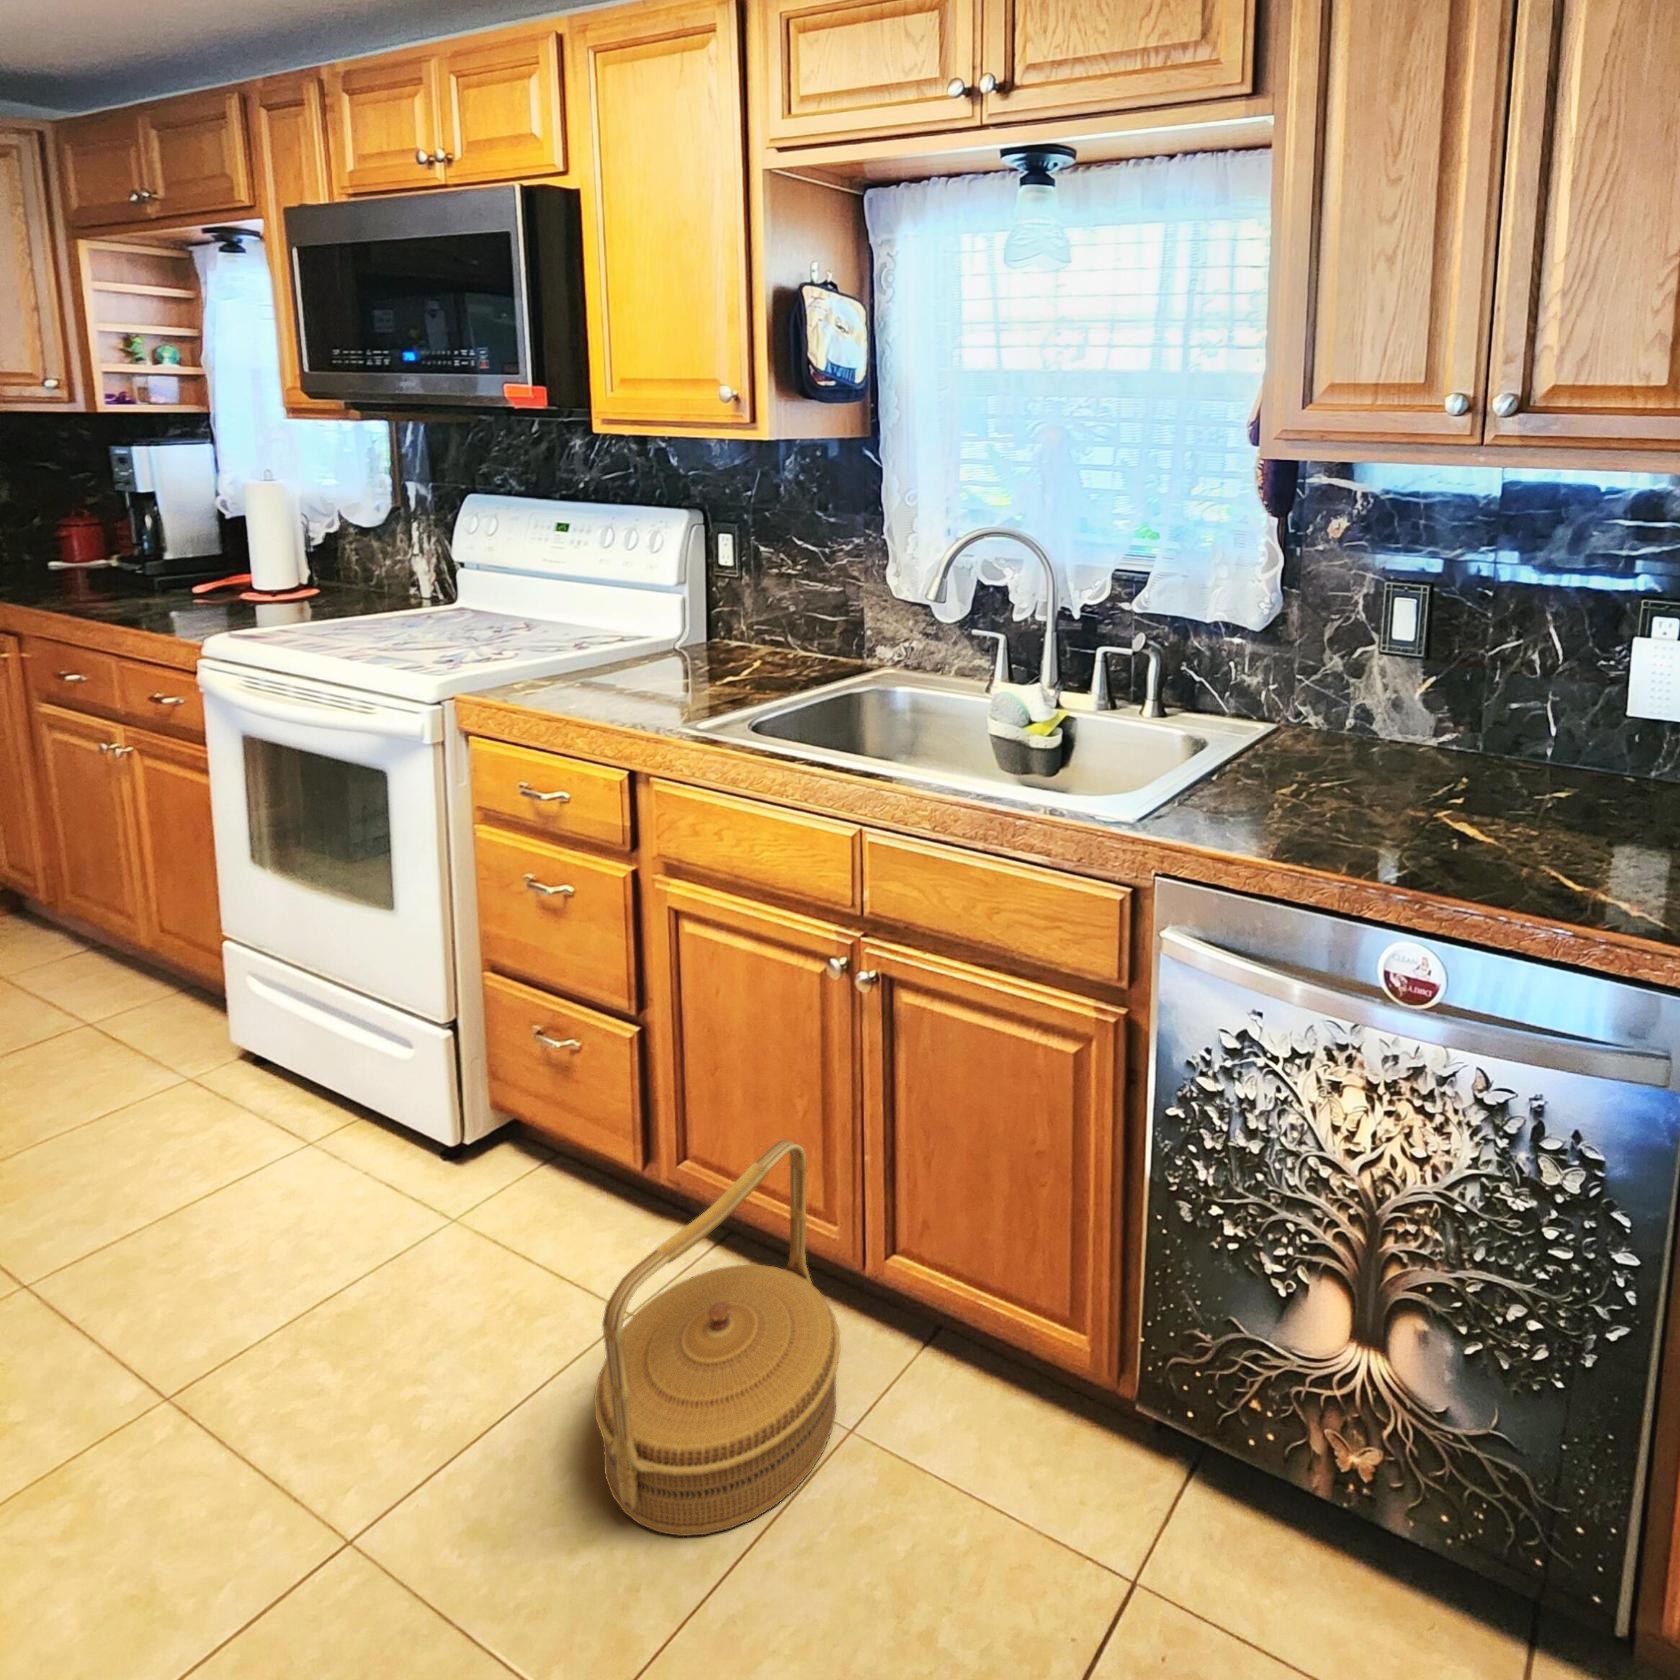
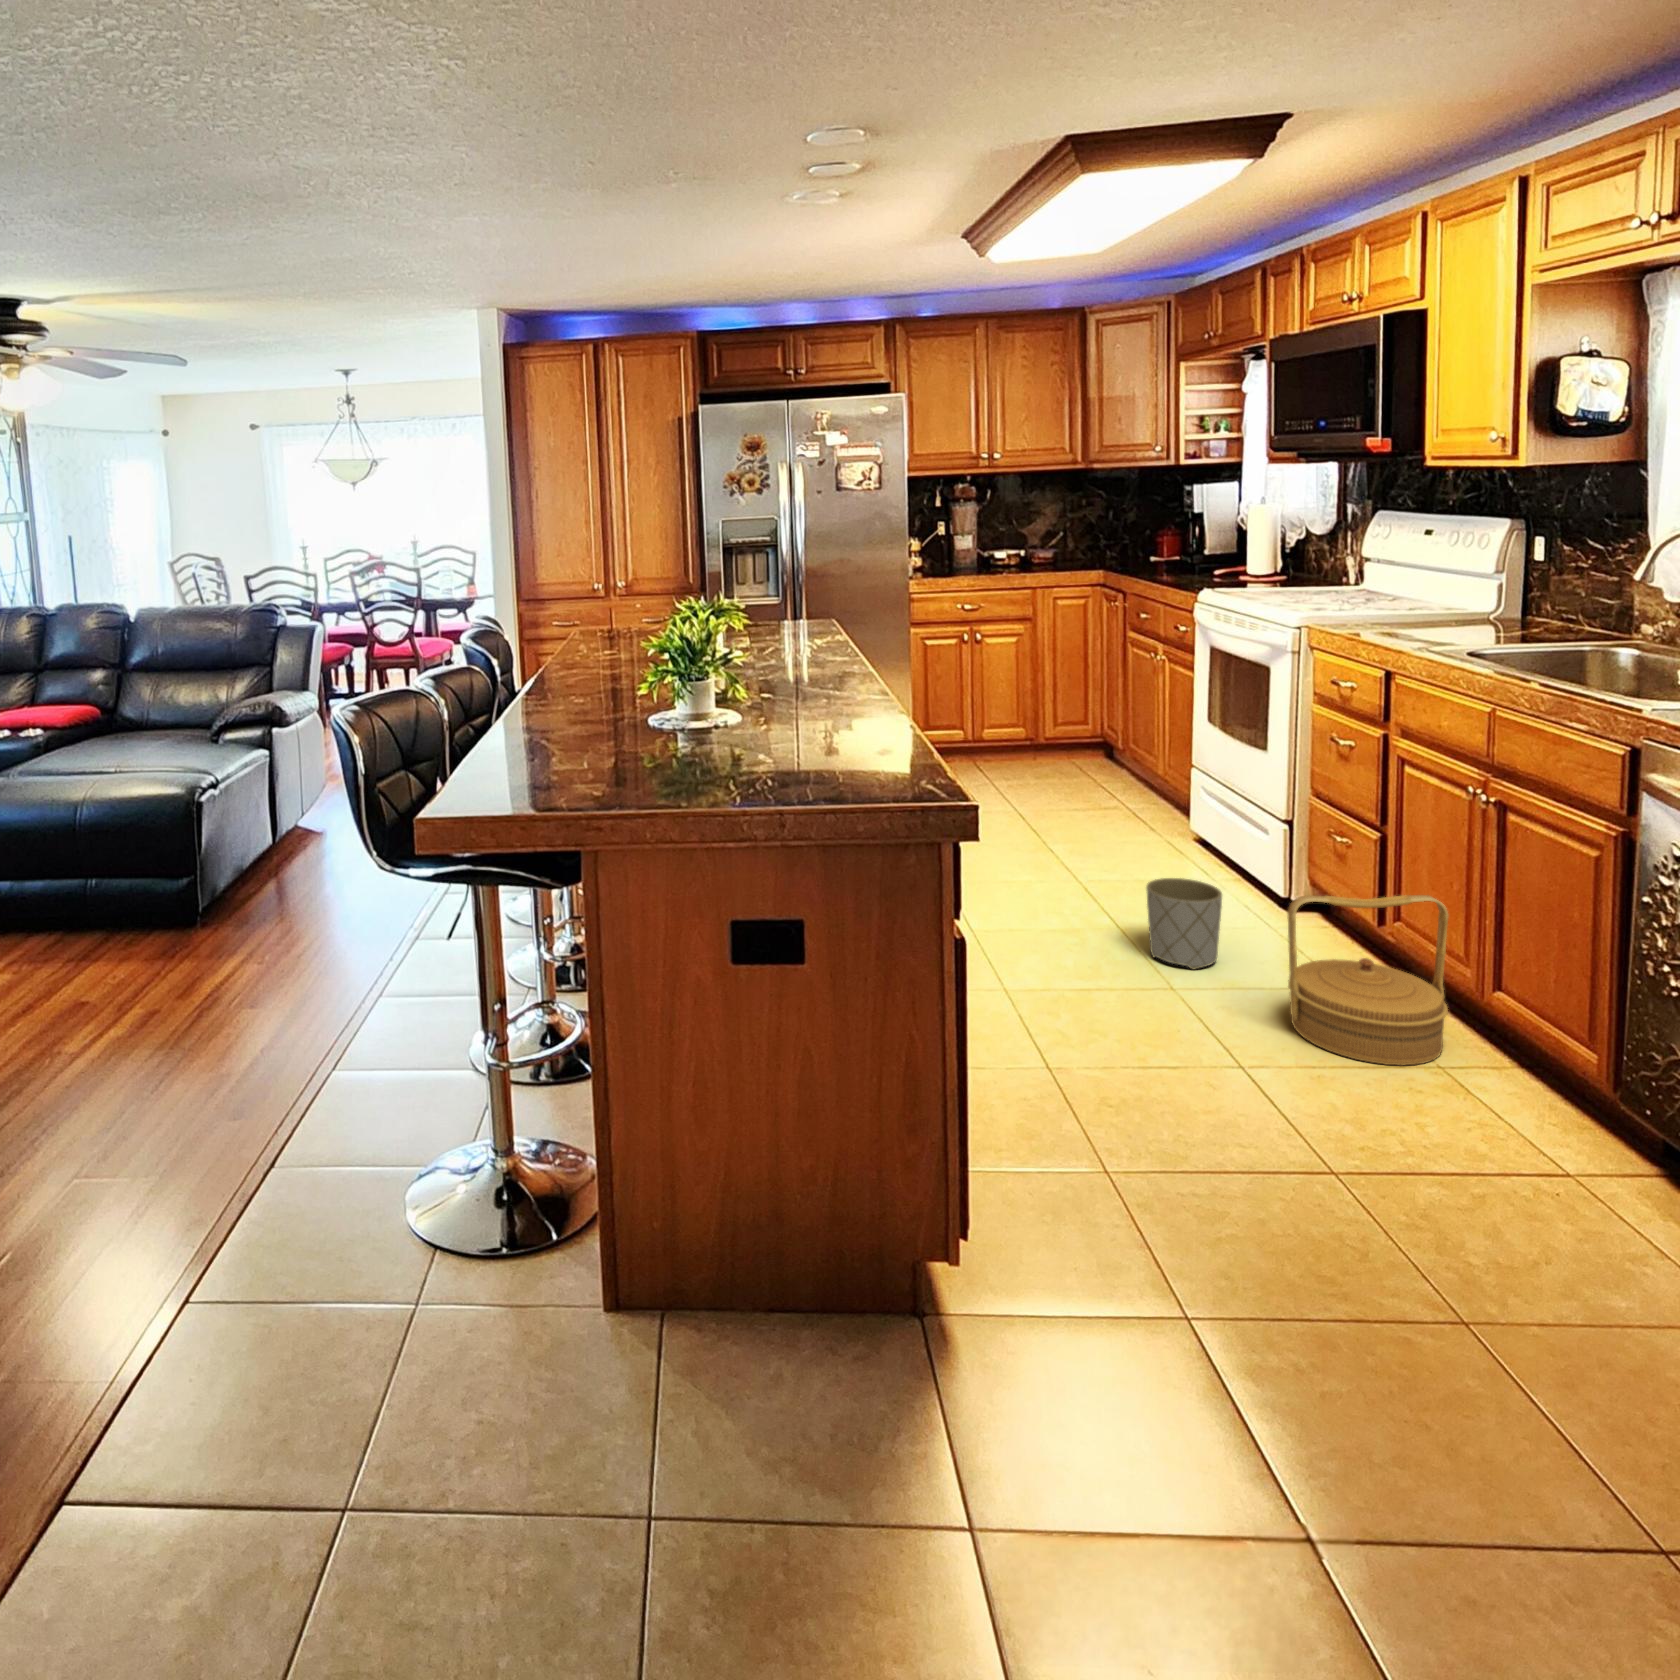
planter: none [234,1258,410,1493] -> present [1146,878,1222,969]

